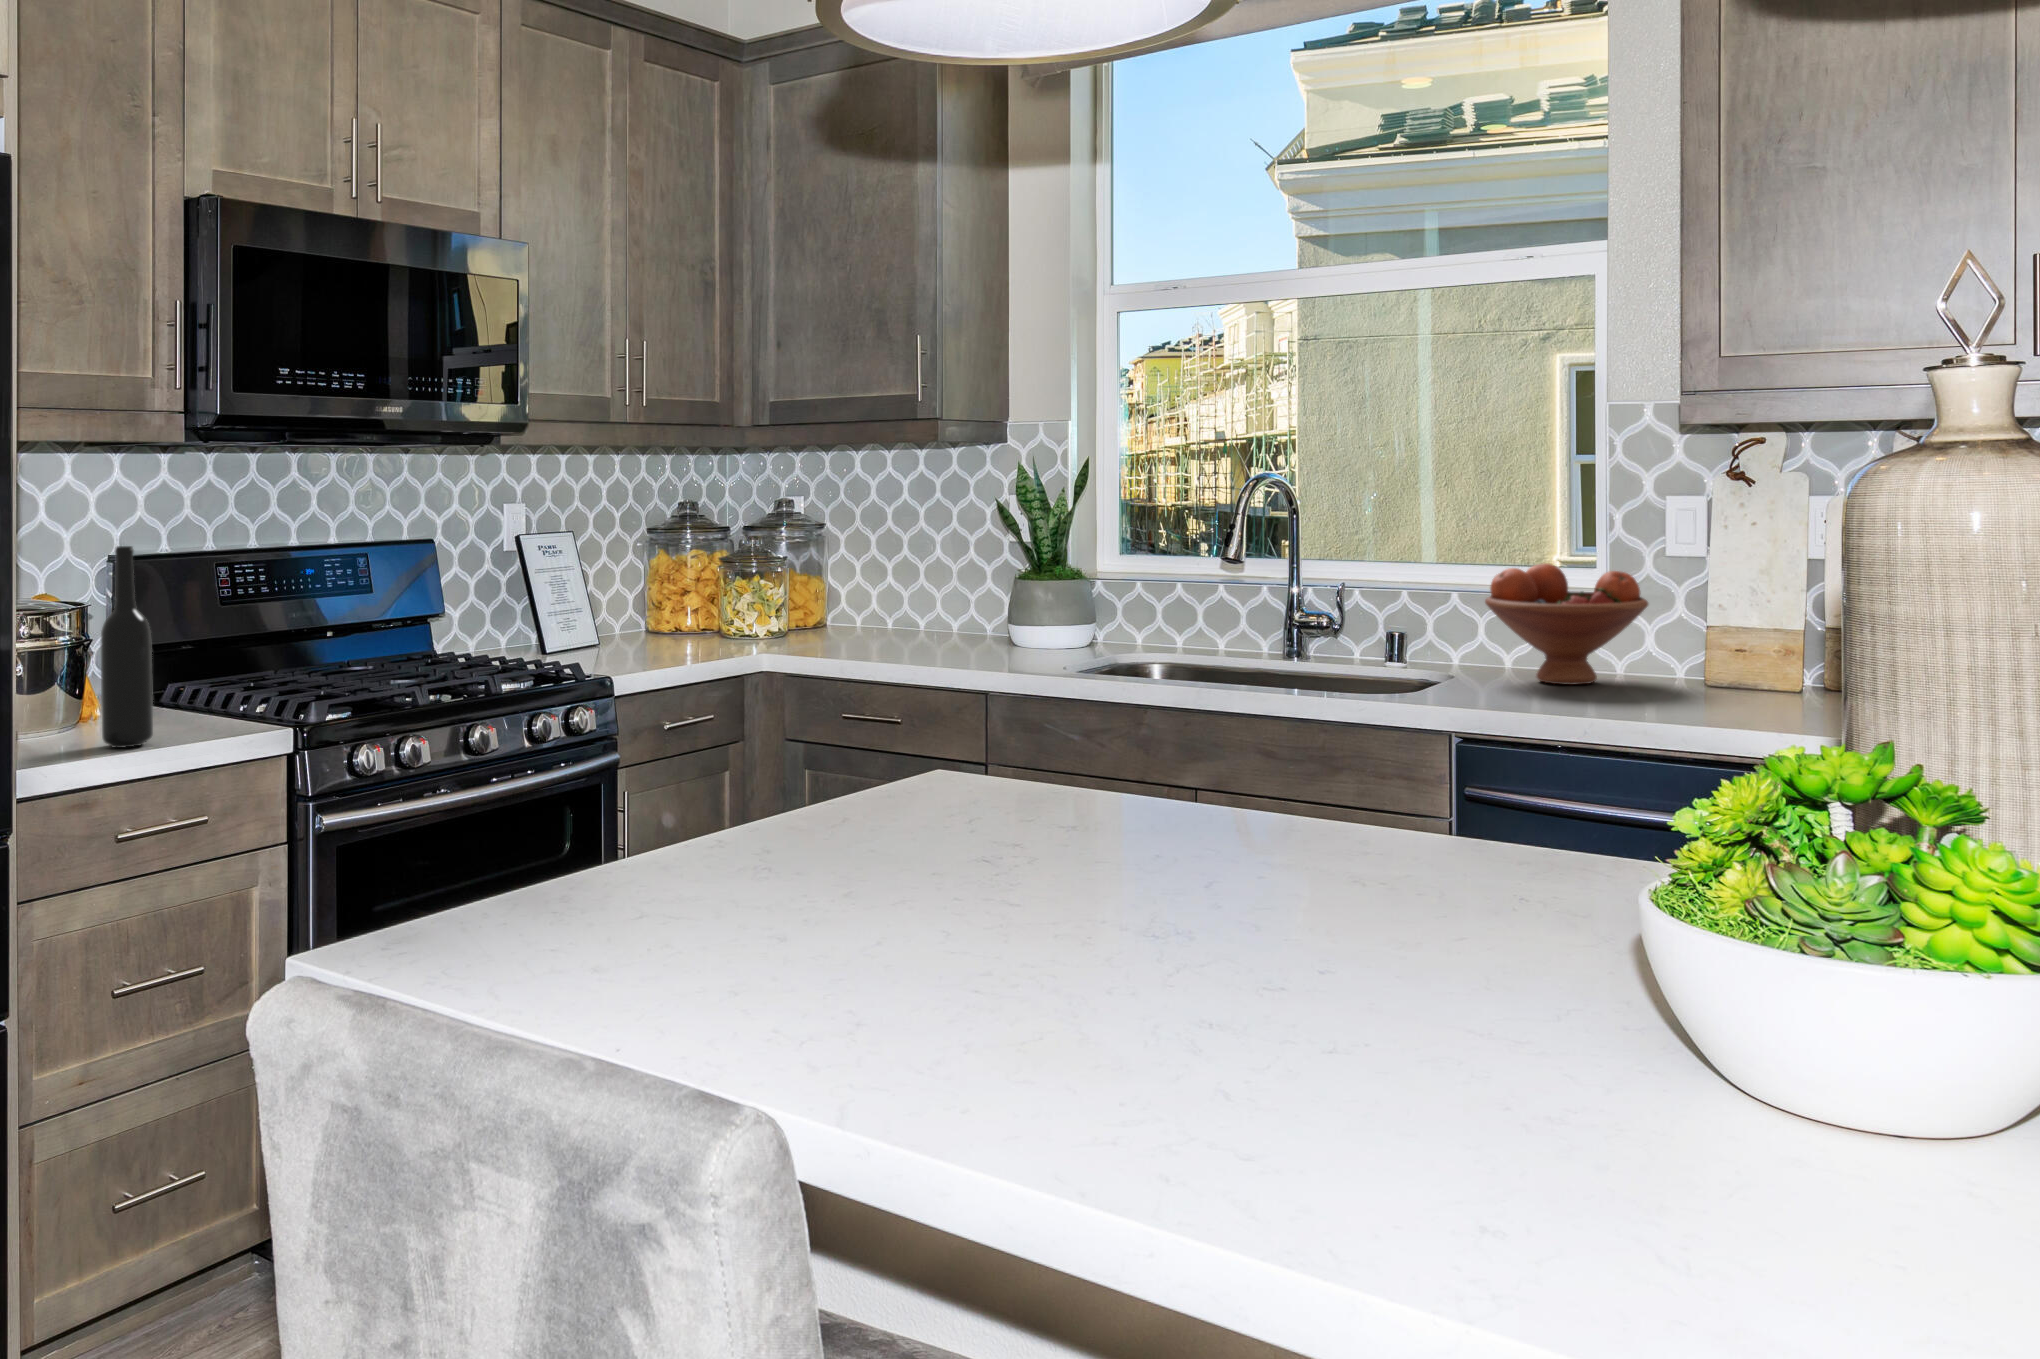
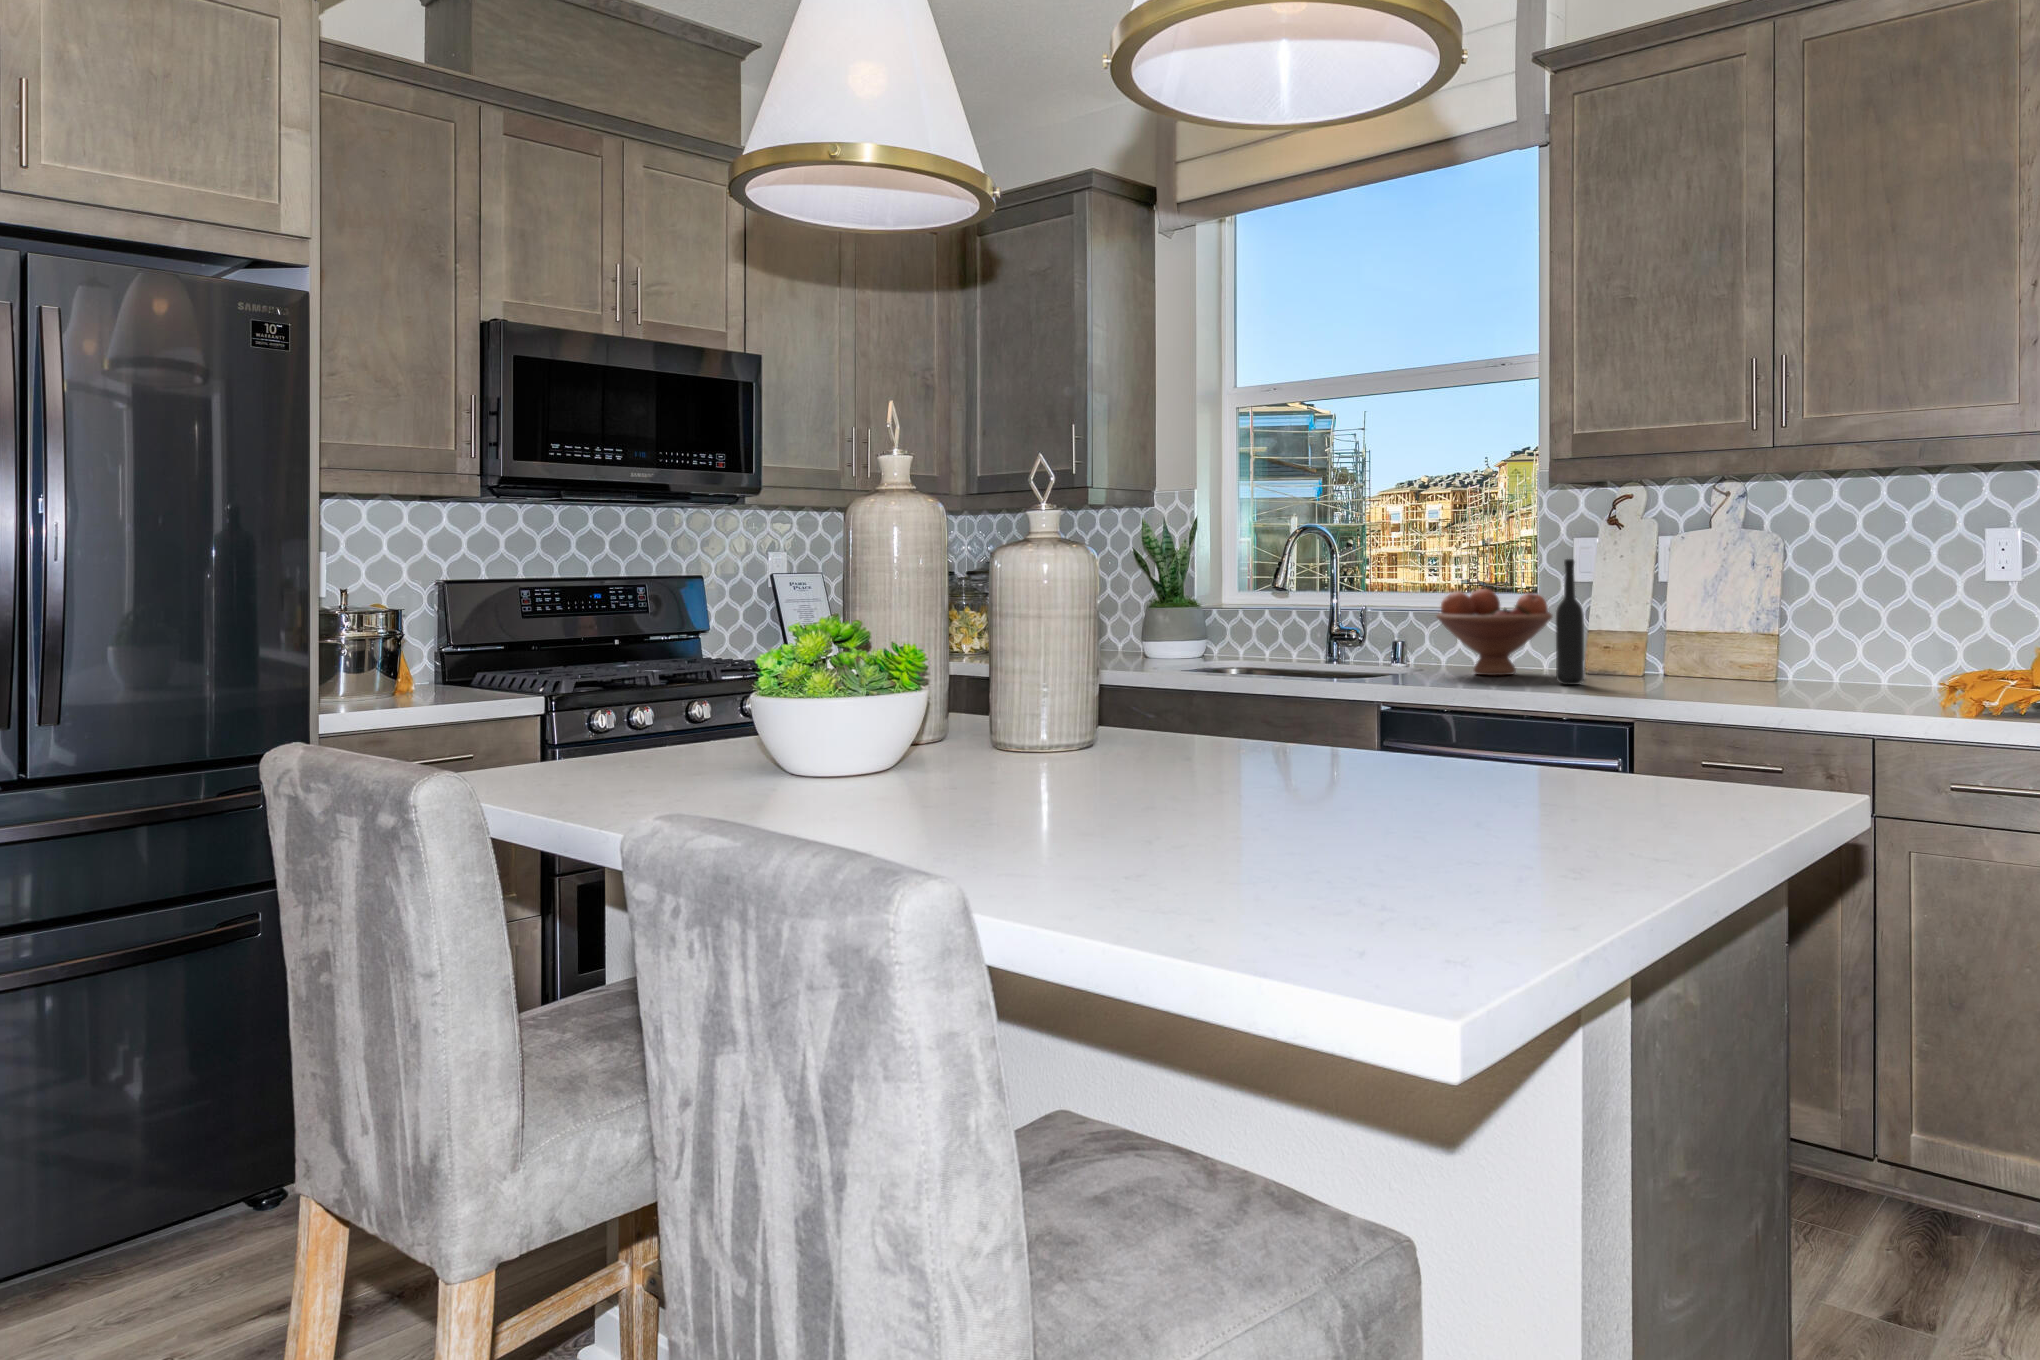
bottle: present [100,546,153,748] -> present [1556,559,1585,685]

